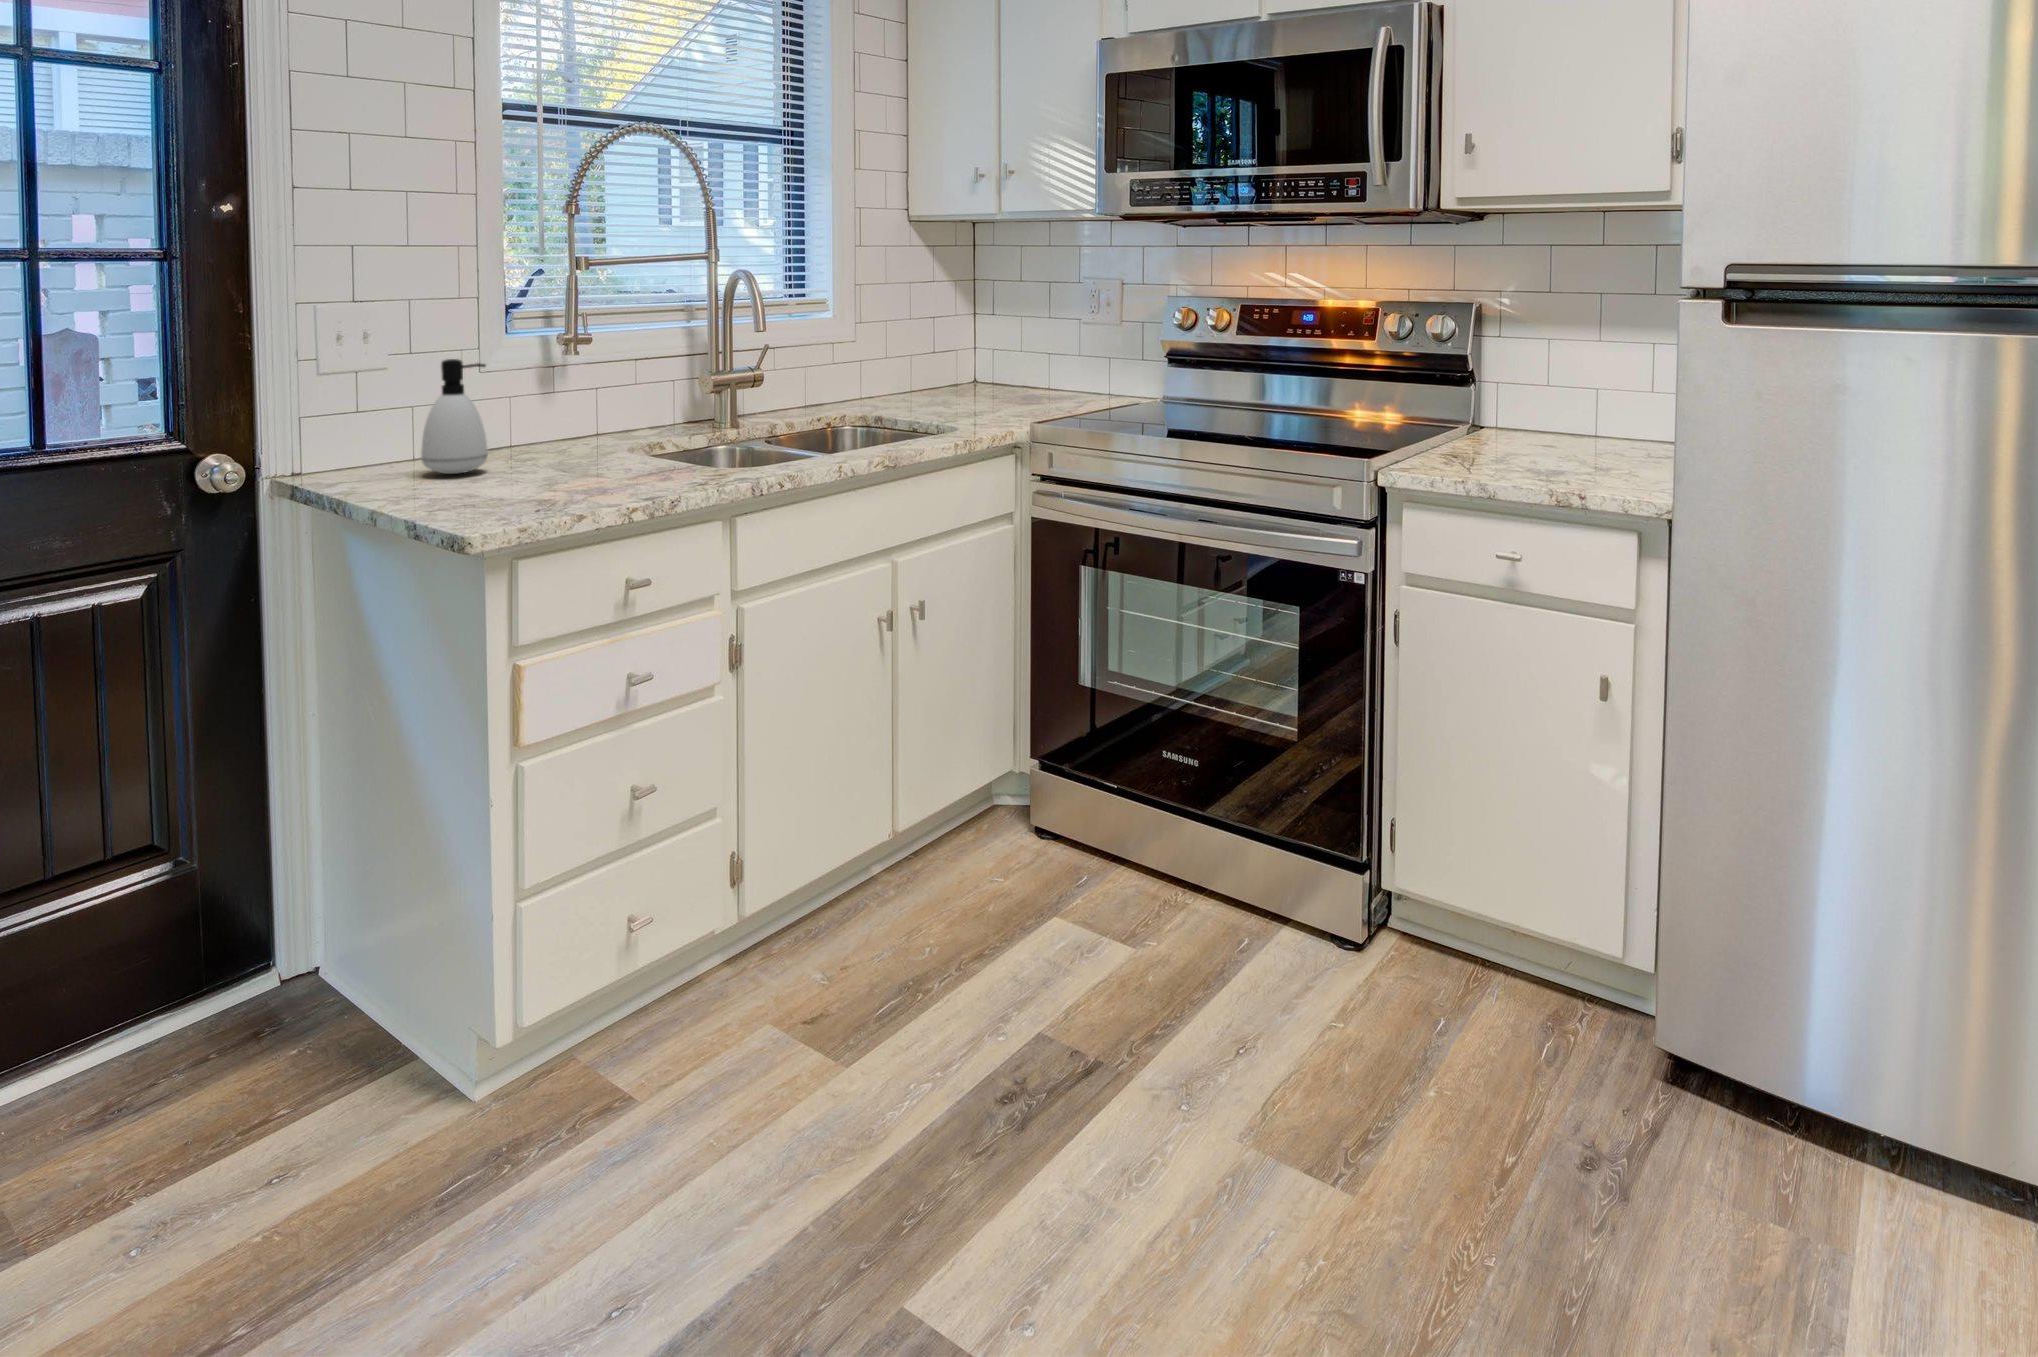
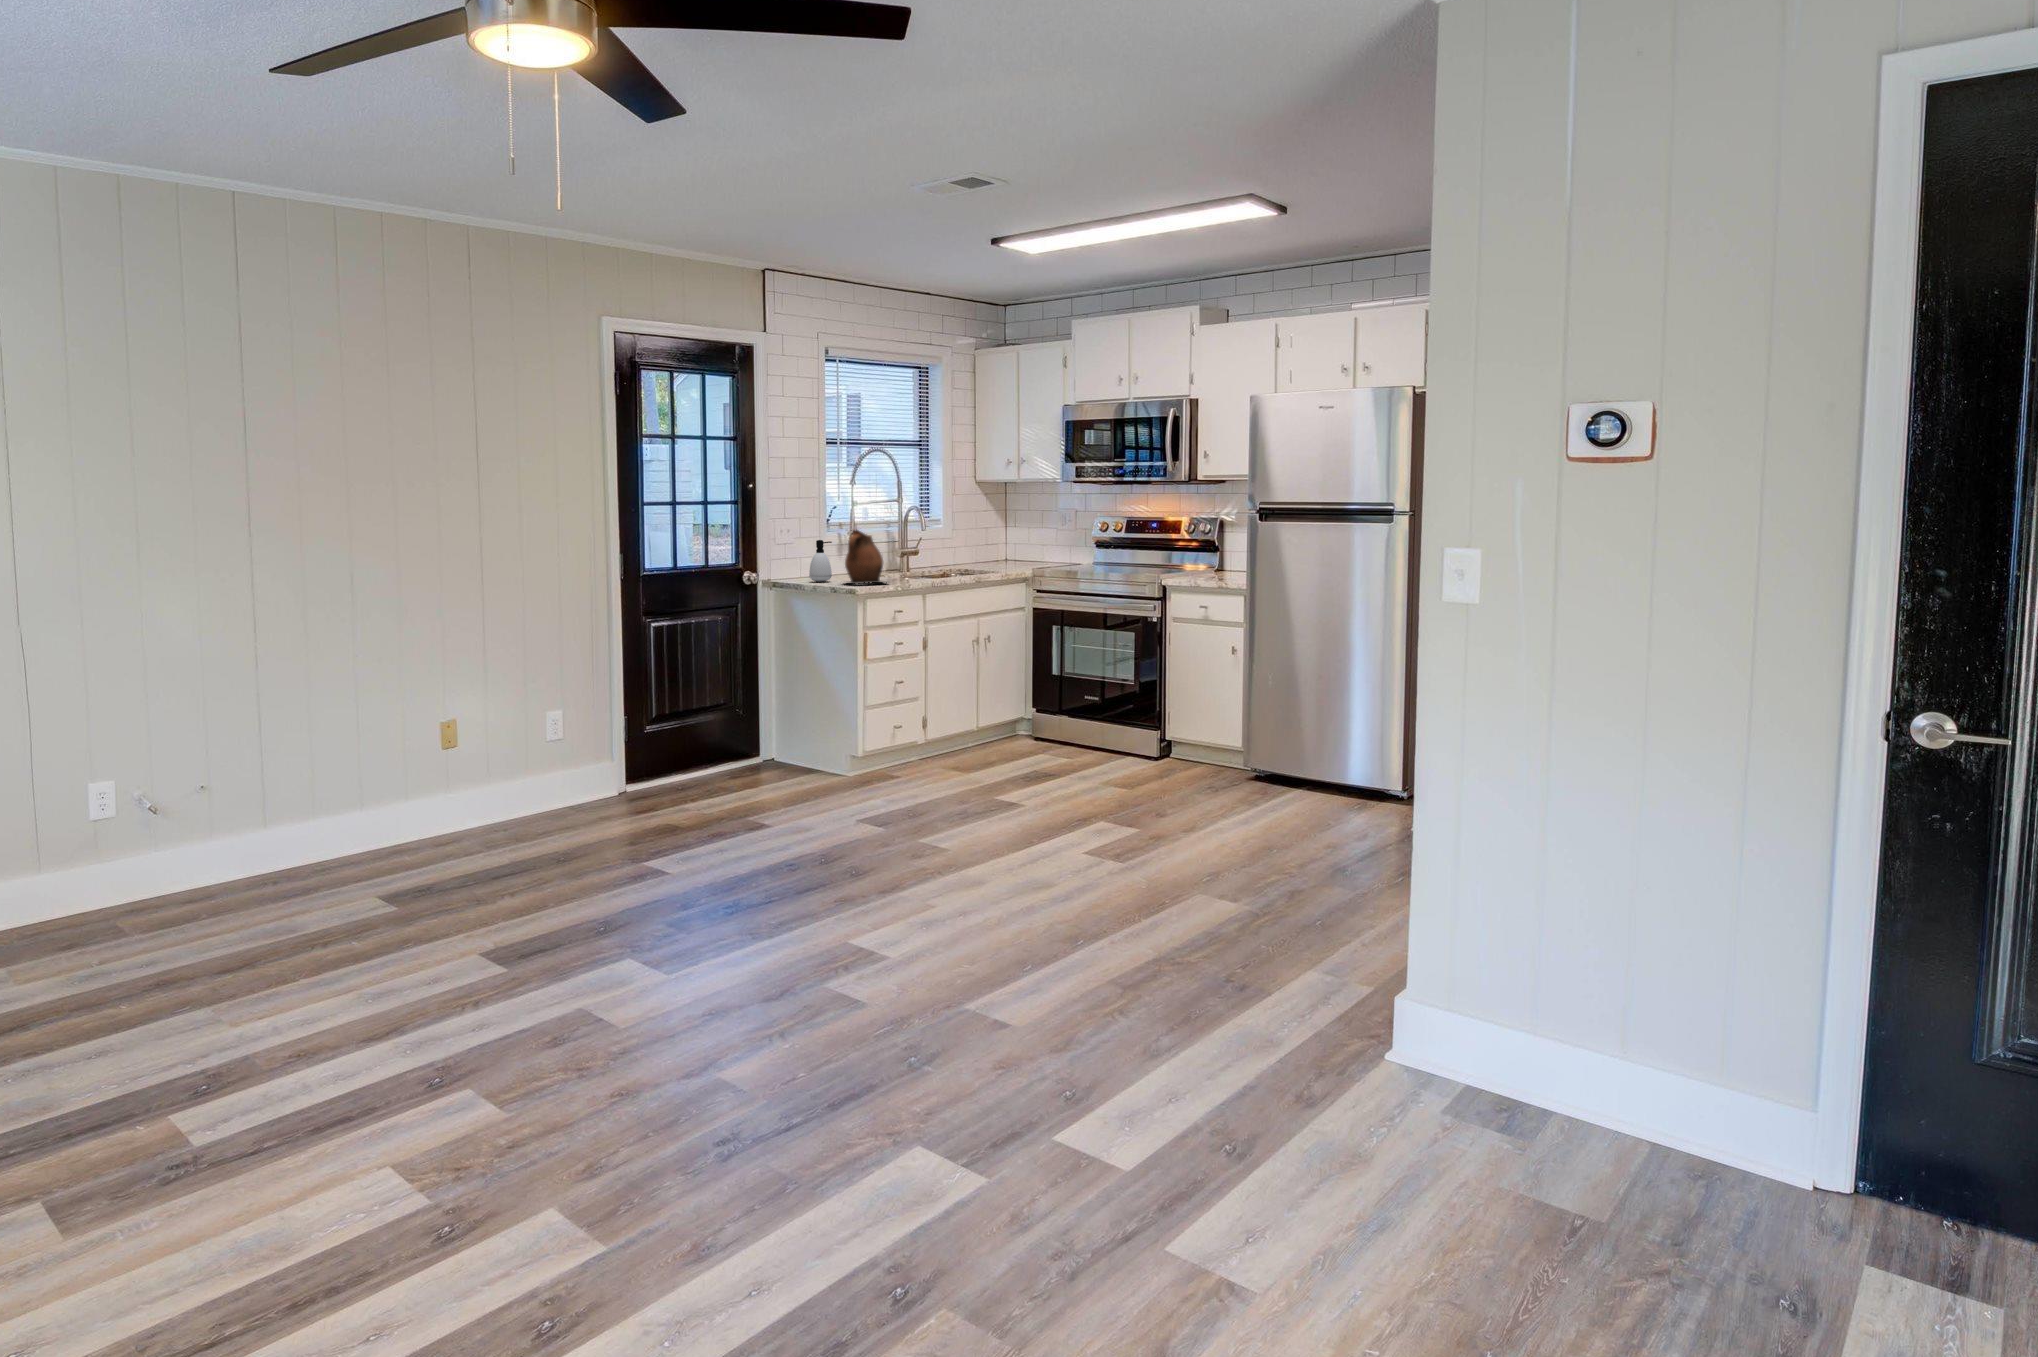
ceramic pitcher: none [488,334,626,496] -> present [845,530,883,584]

